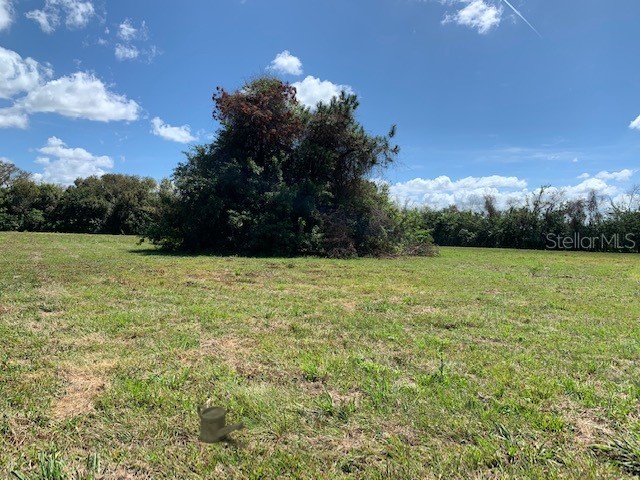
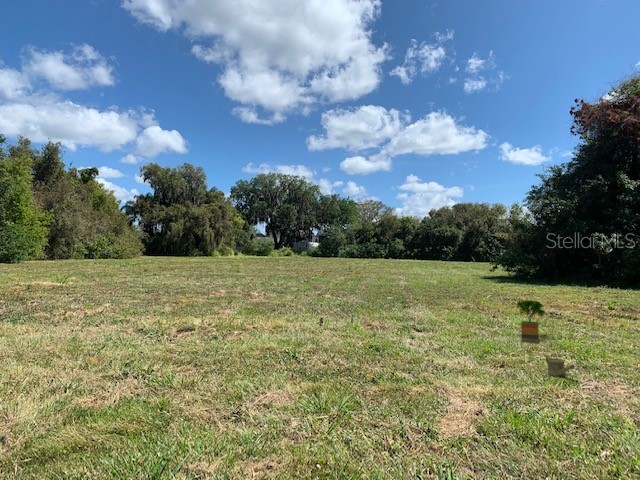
potted tree: none [153,293,195,354] -> present [517,300,545,343]

